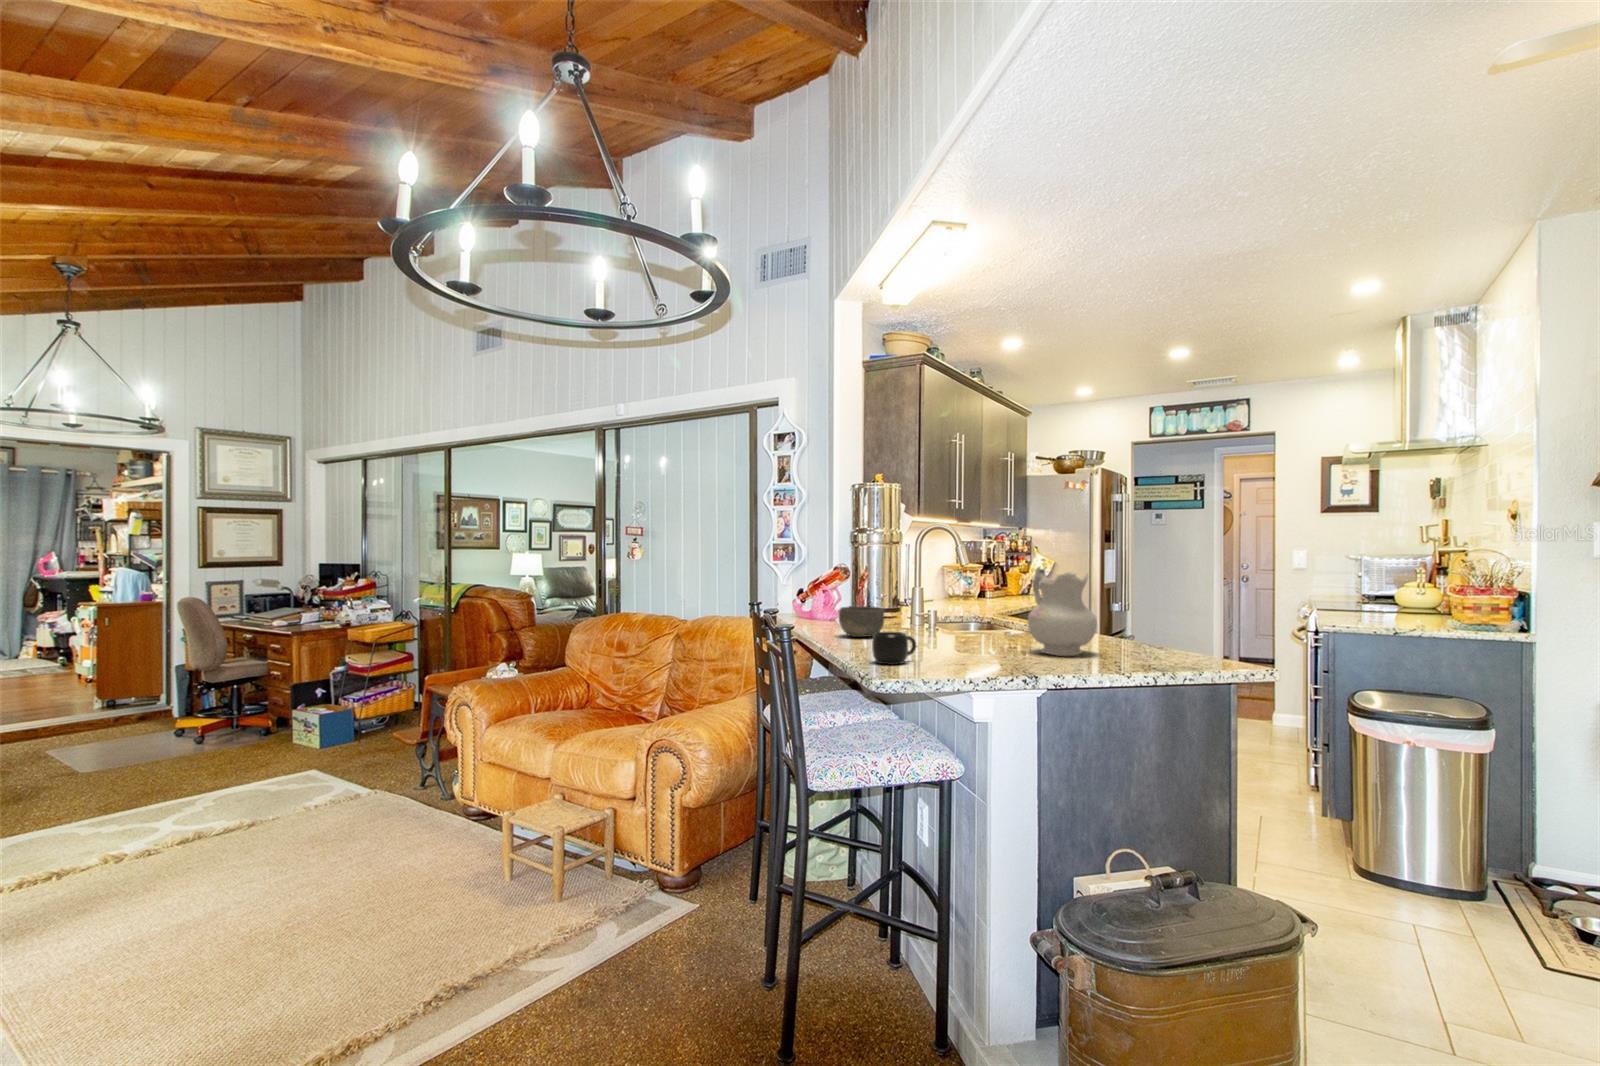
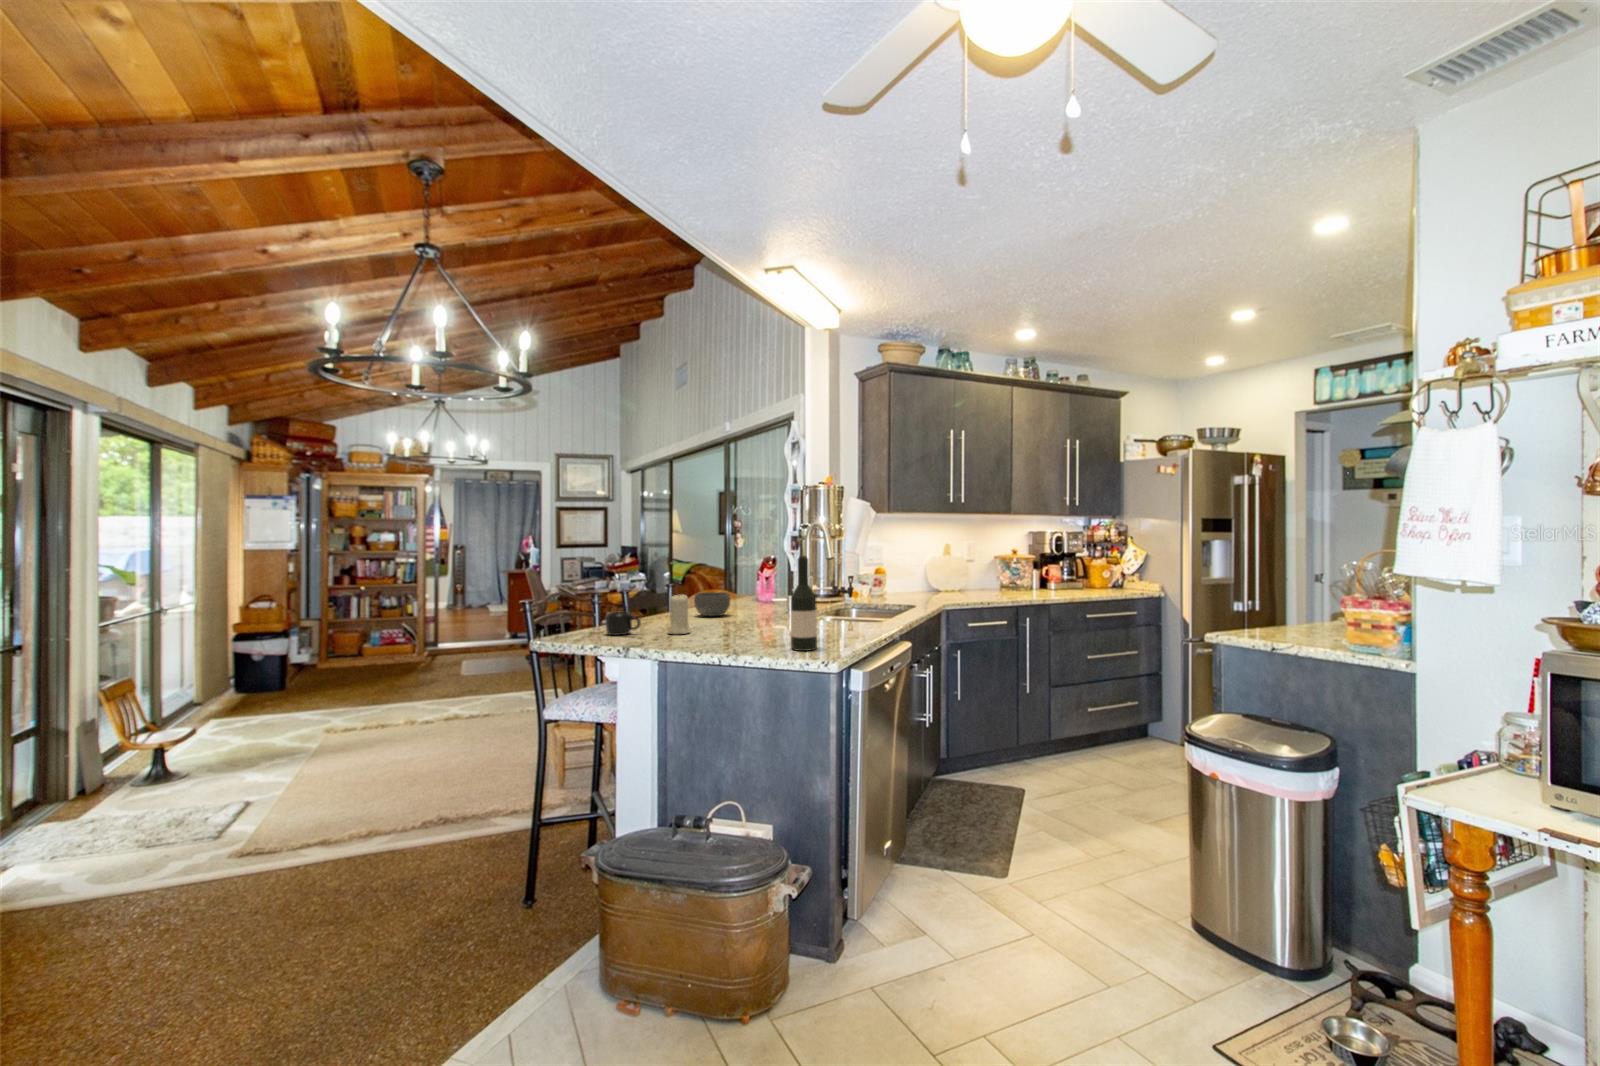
wine bottle: none [1146,551,1180,661] -> present [791,556,817,651]
ceramic pitcher: present [1028,569,1097,656] -> none [734,567,789,641]
candle: none [932,603,966,657] -> present [668,595,690,634]

